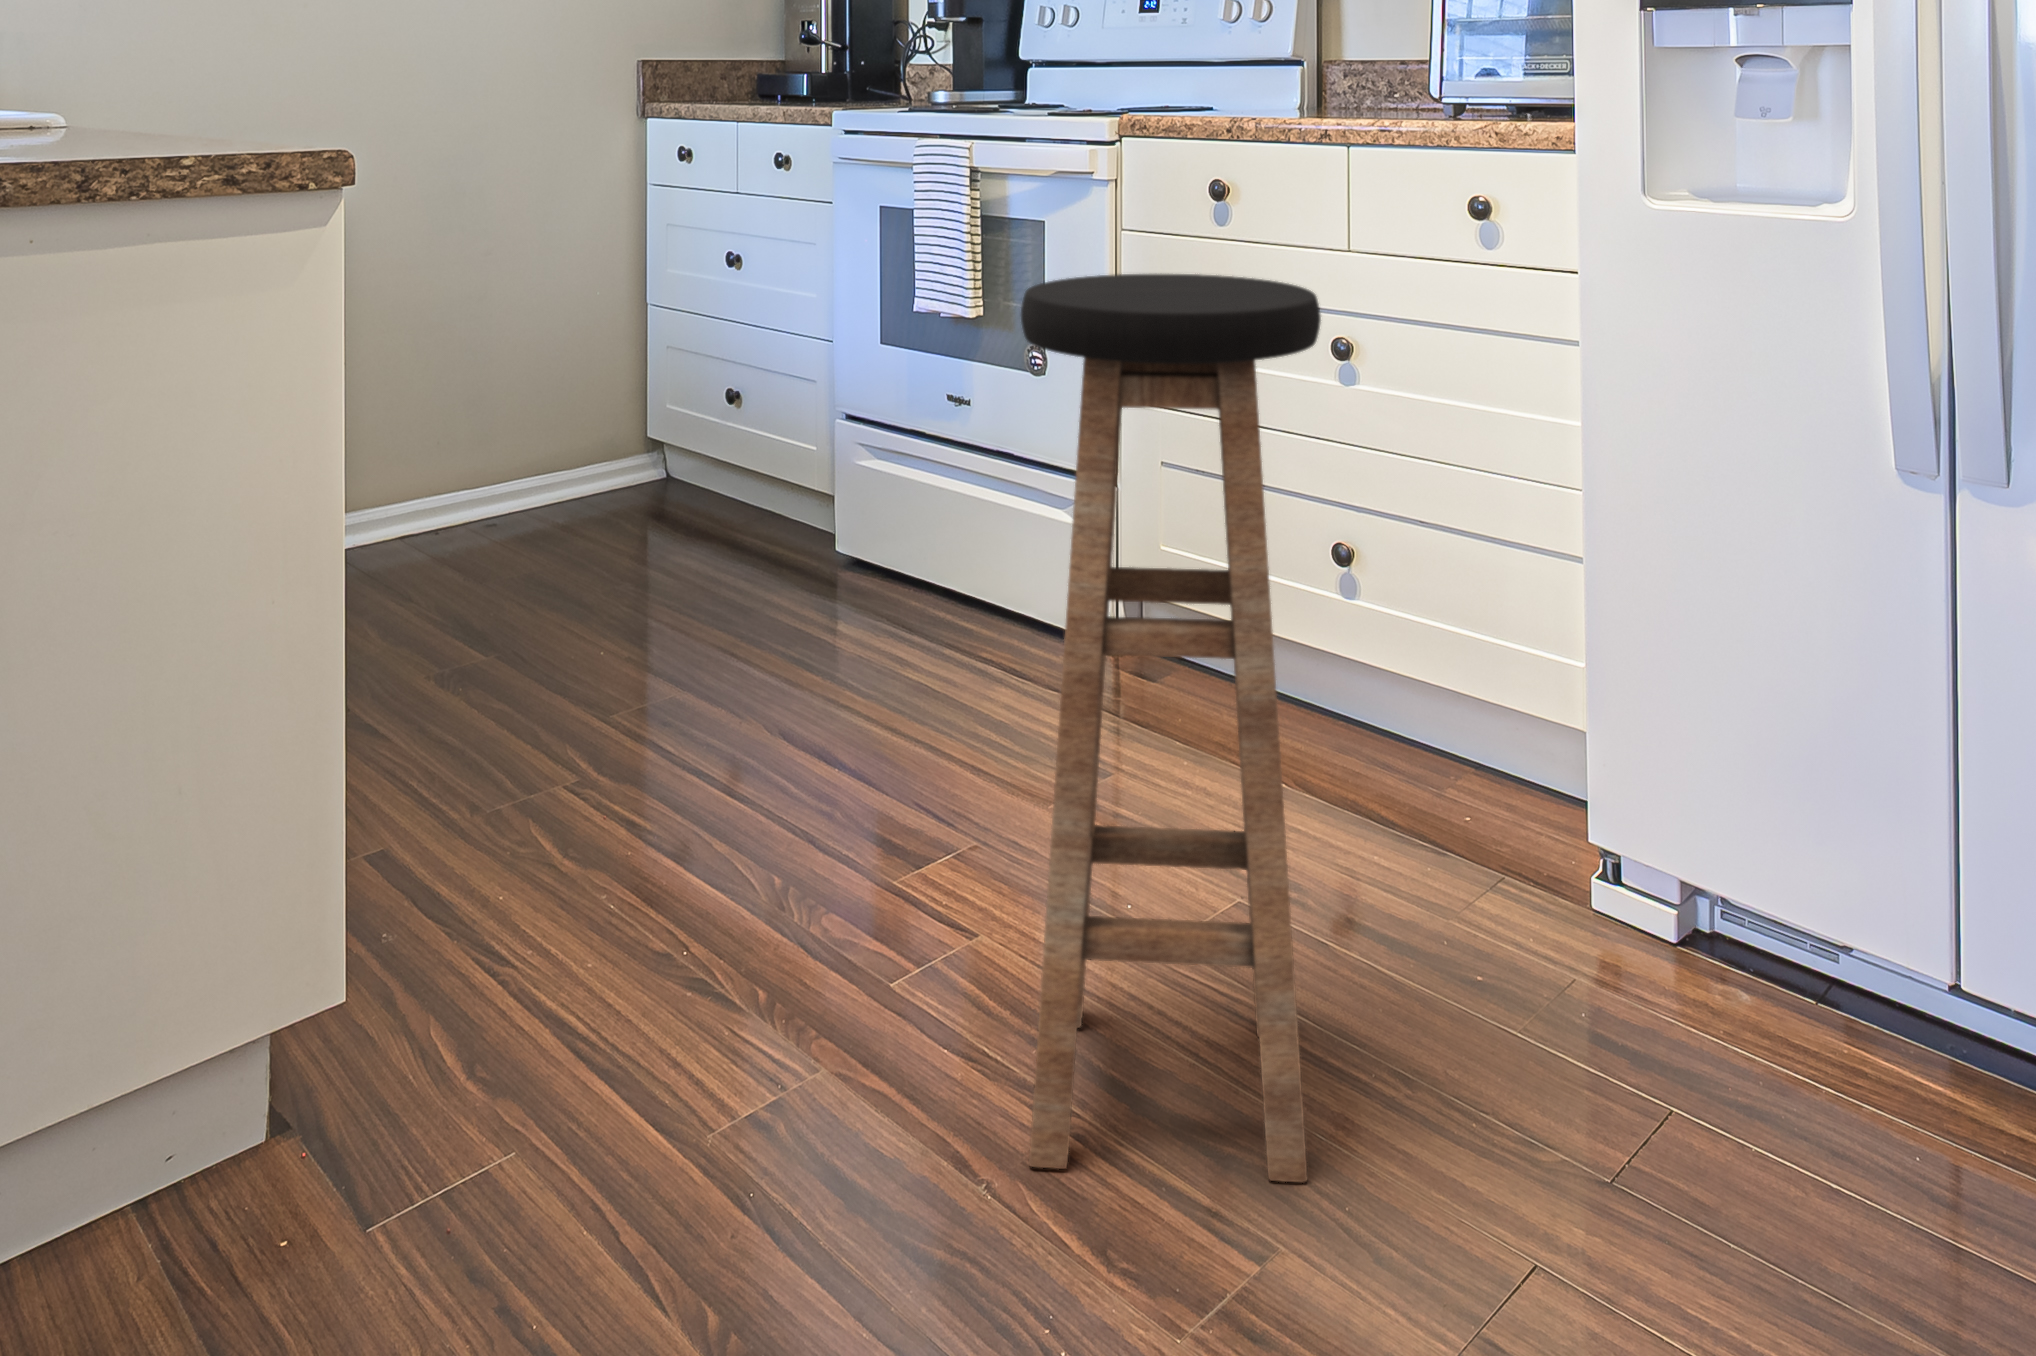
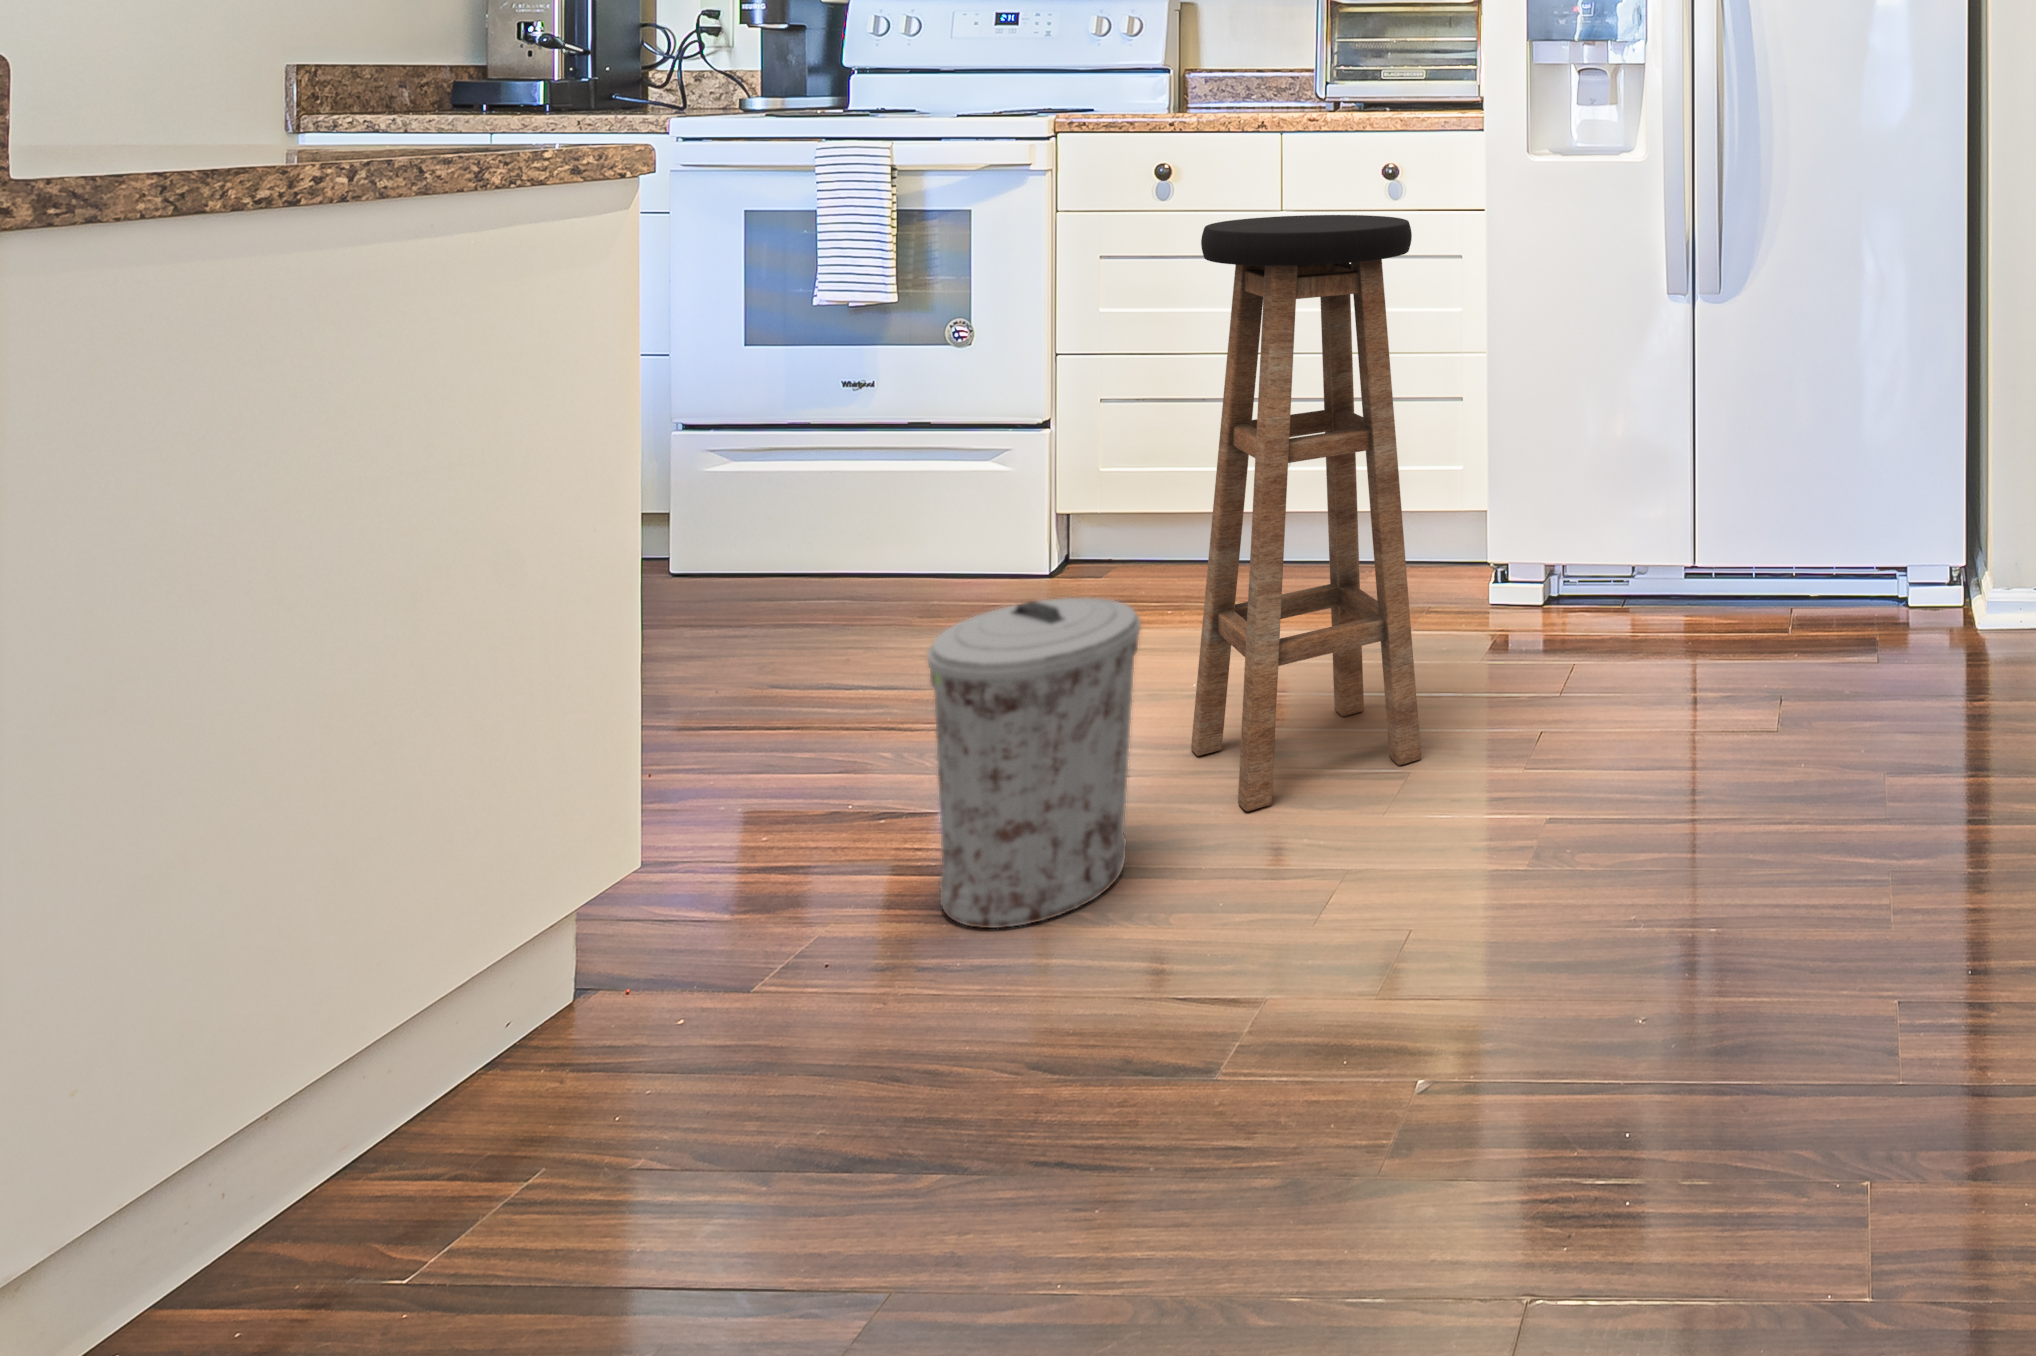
trash can: none [614,768,873,1242] -> present [928,598,1141,928]

